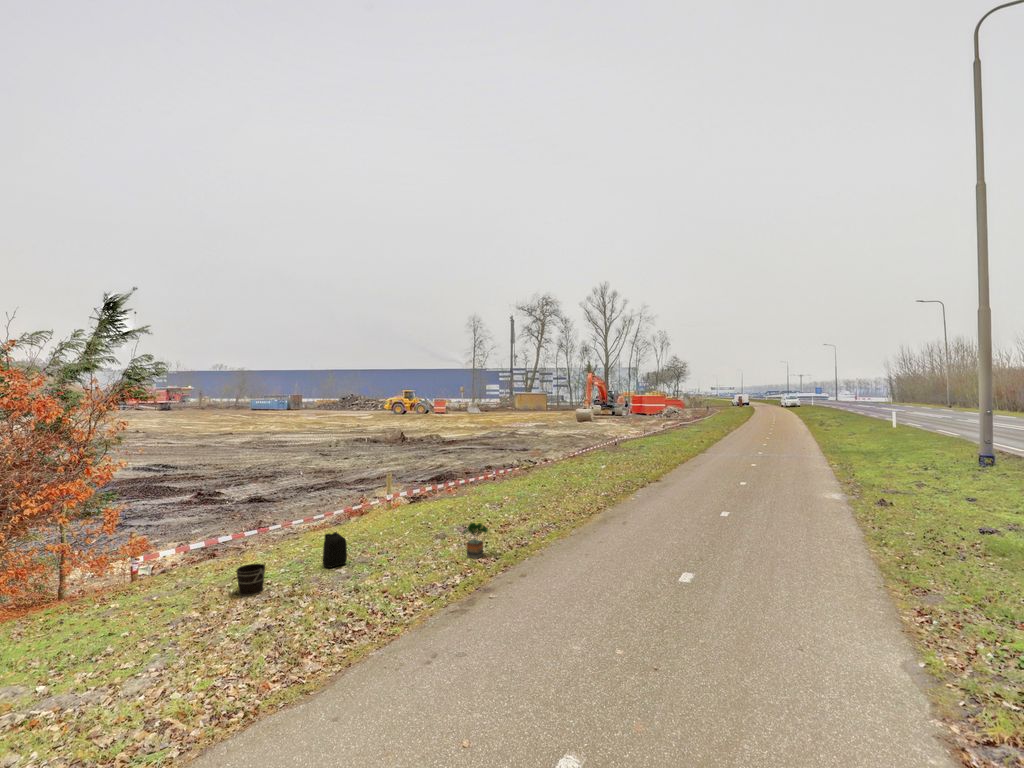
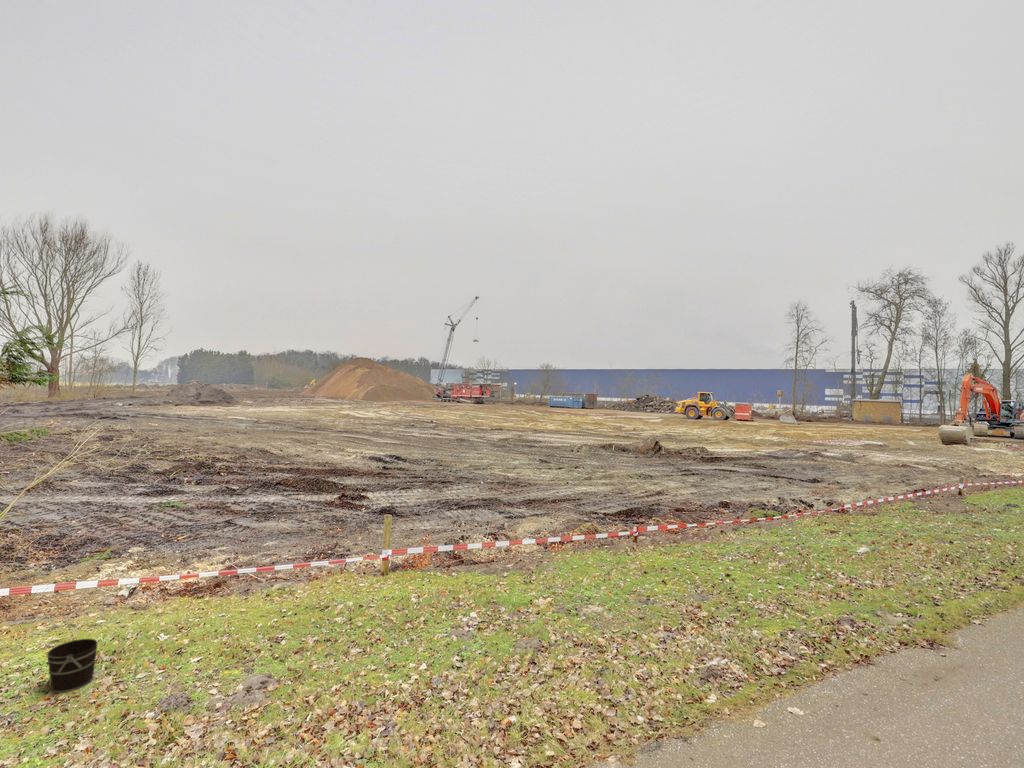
potted tree: present [463,523,488,559] -> none [396,651,445,733]
backpack: present [323,532,347,568] -> none [214,607,254,665]

